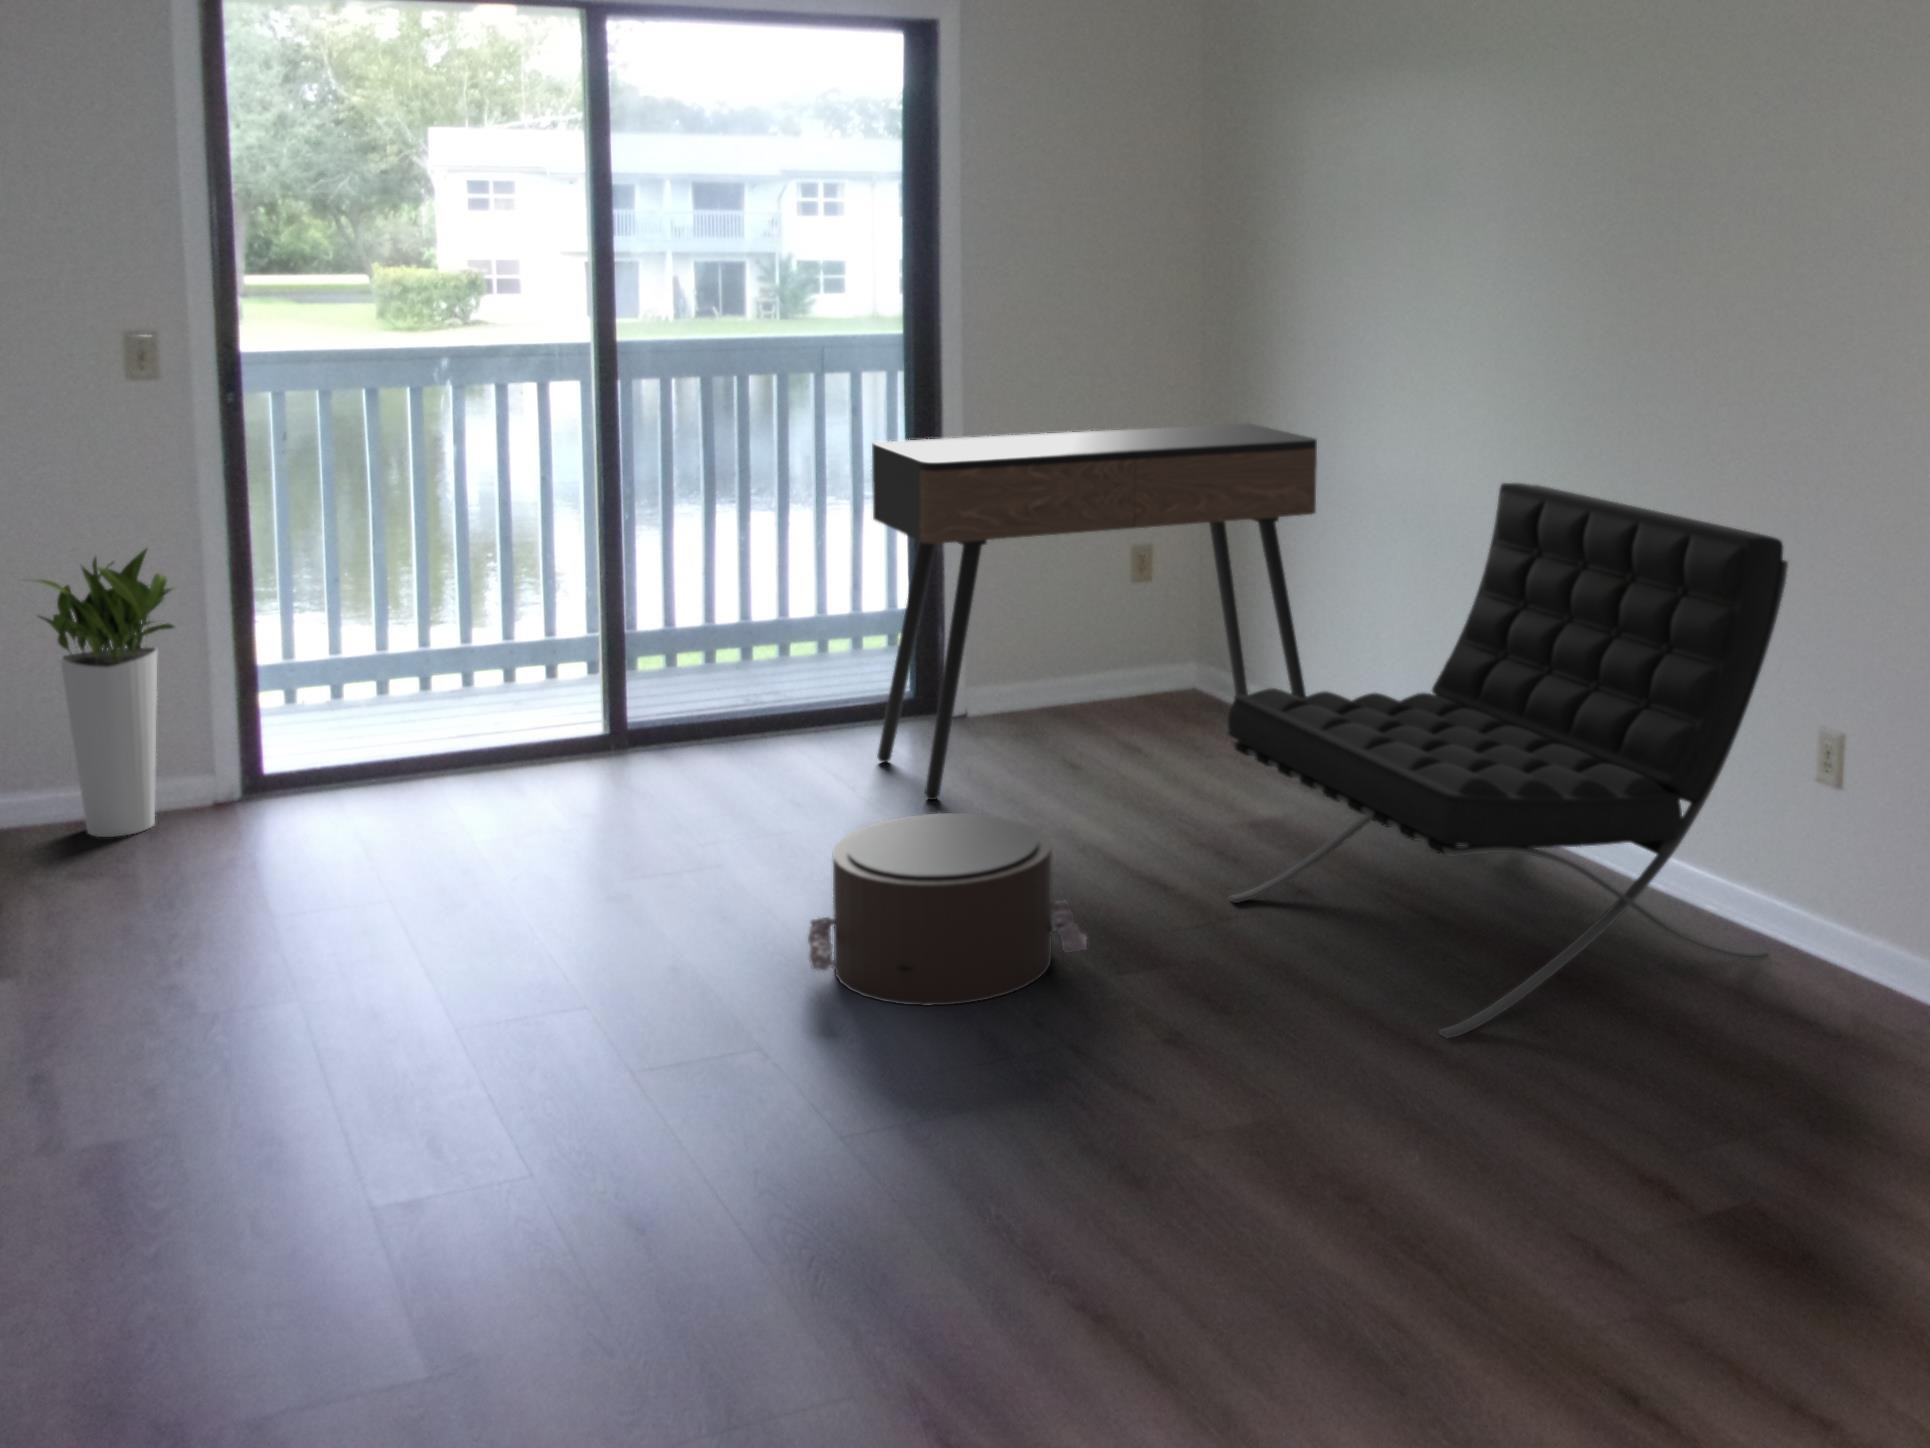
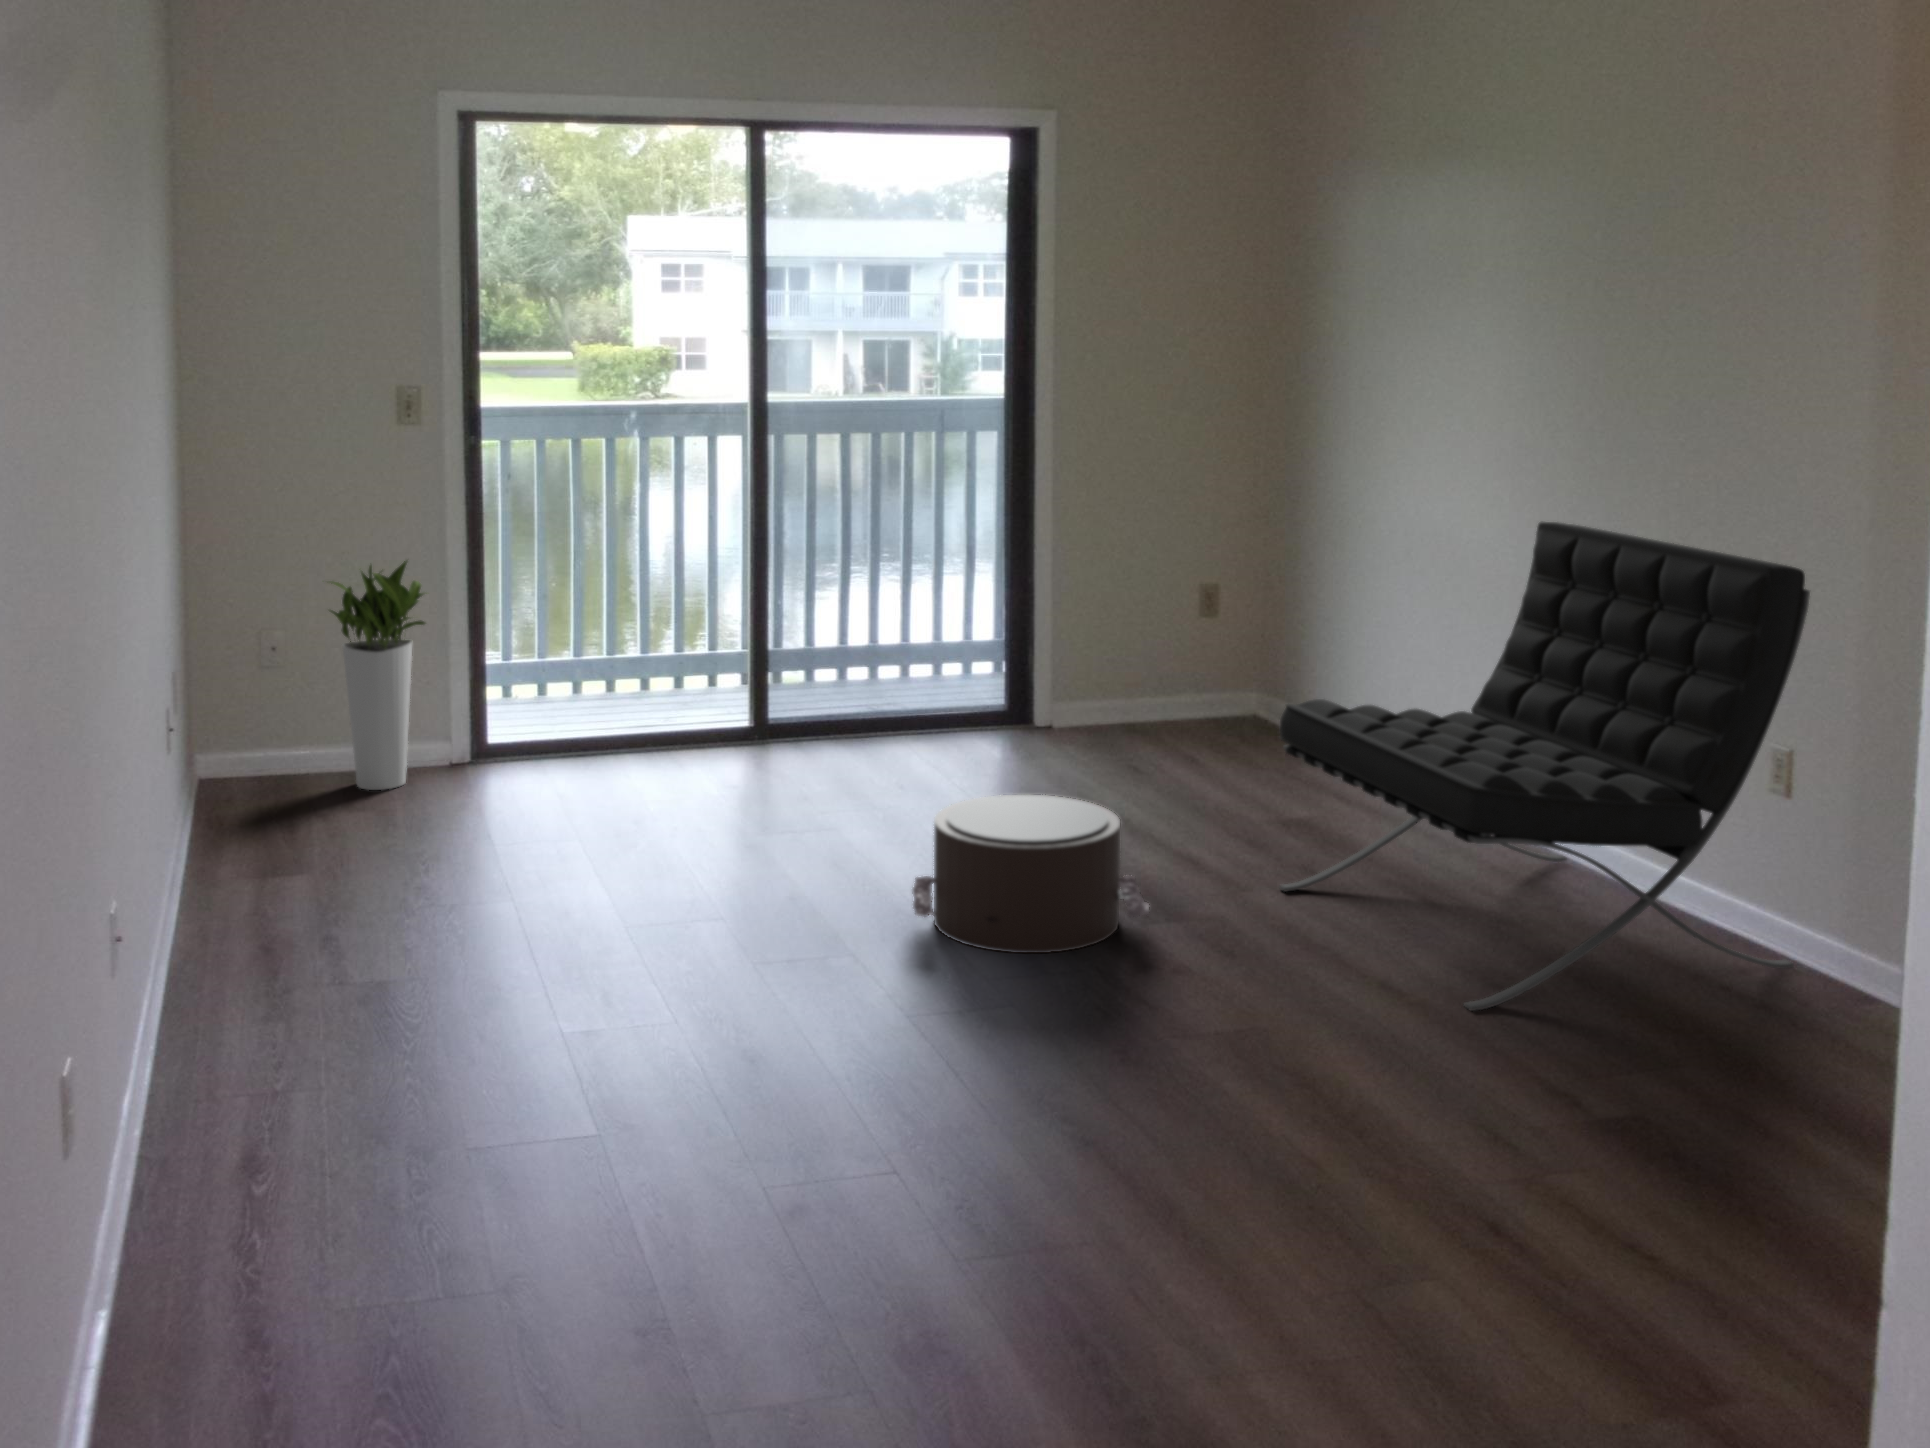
console table: present [872,423,1317,800] -> none [977,476,1373,797]

